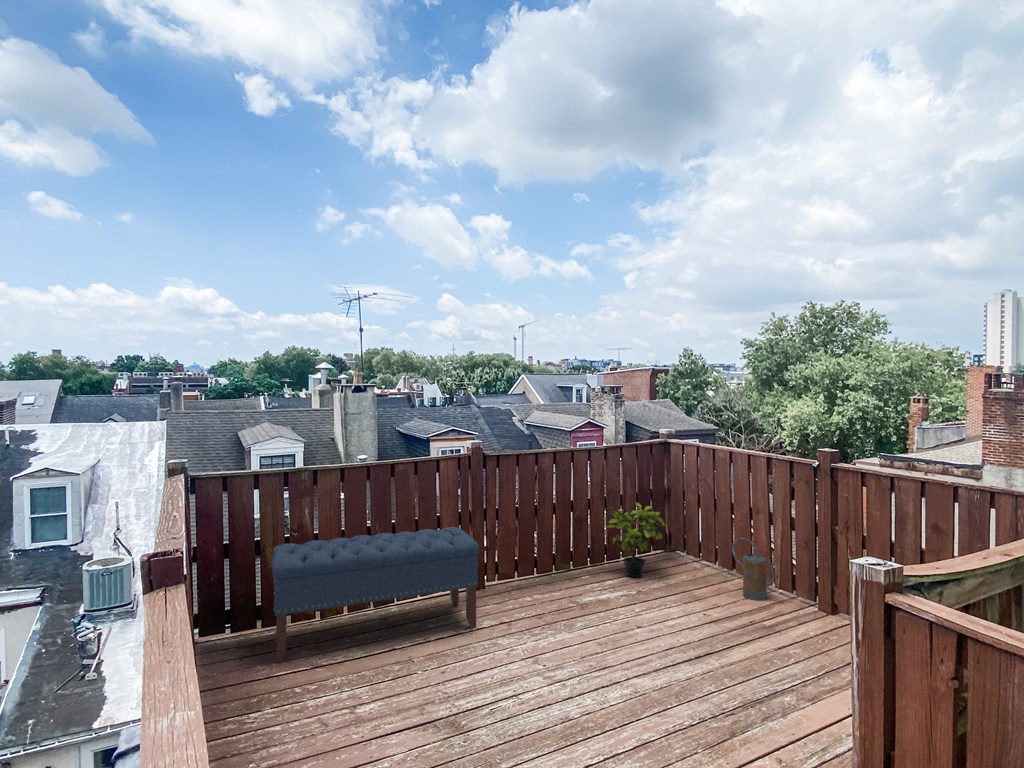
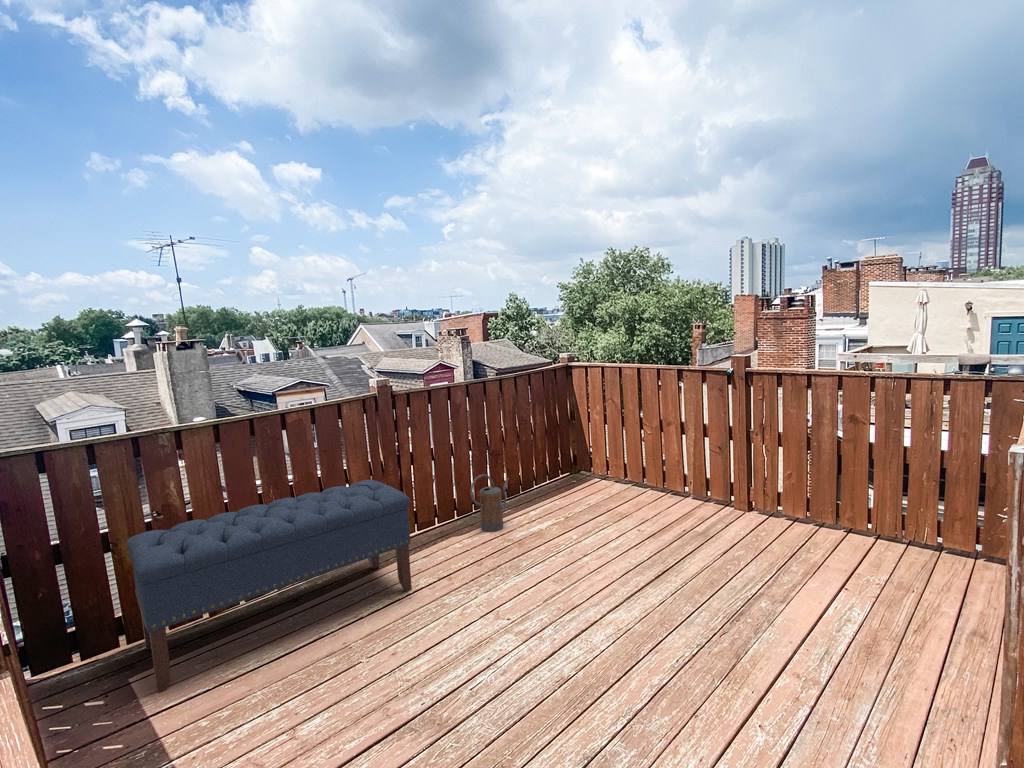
potted plant: present [605,503,665,577] -> none [516,431,577,505]
watering can: present [732,538,779,600] -> present [470,474,509,532]

